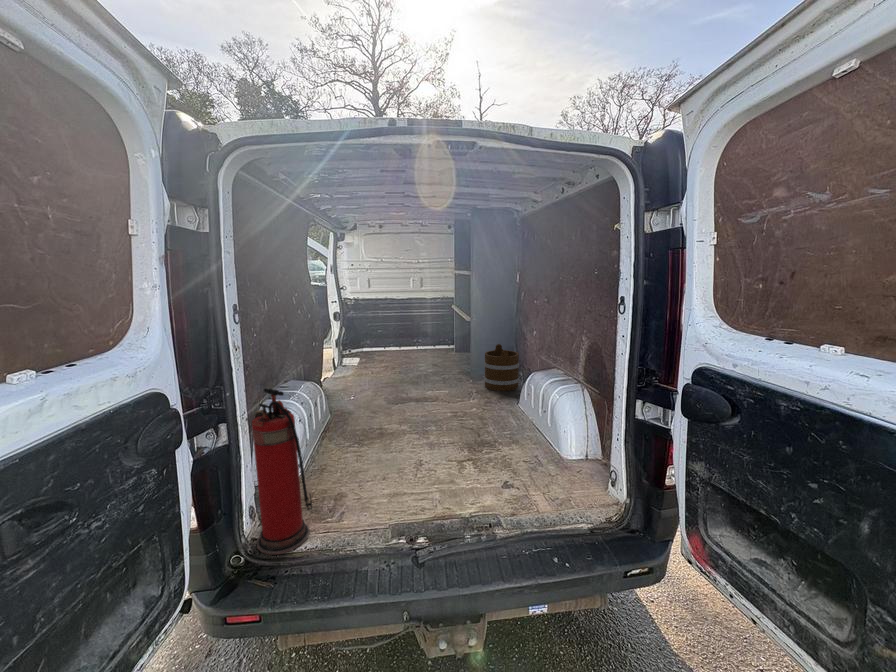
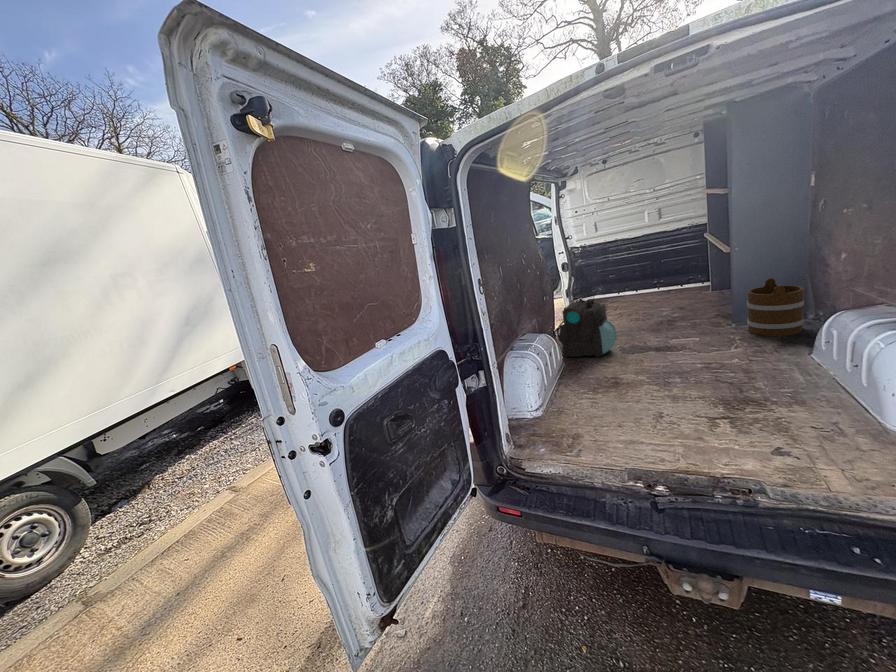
backpack: none [317,350,383,410] -> present [552,299,617,357]
fire extinguisher: present [252,388,312,555] -> none [502,343,555,475]

